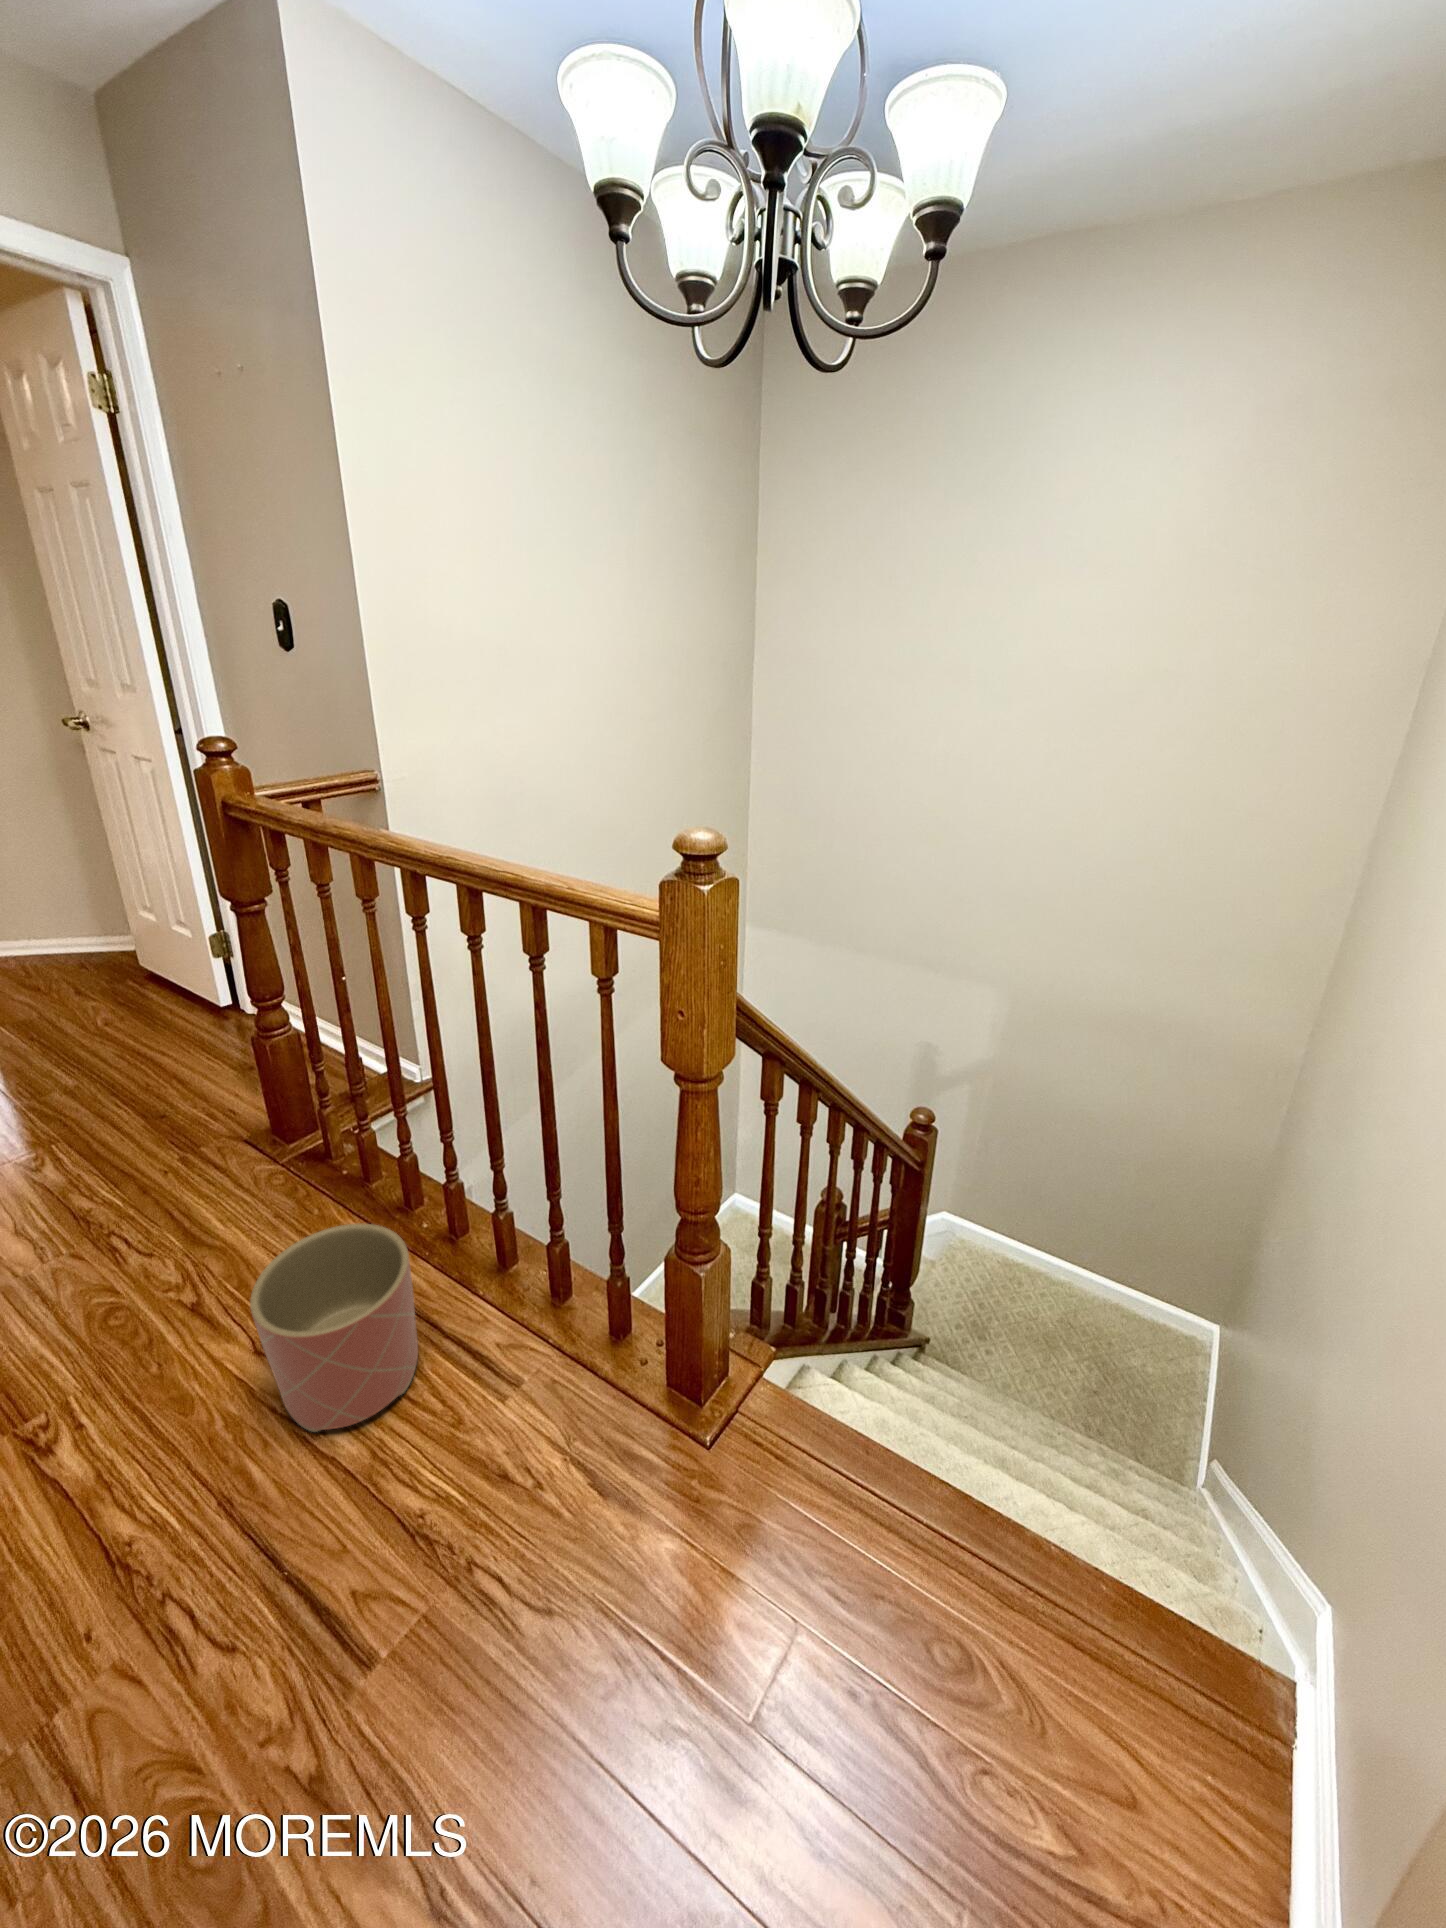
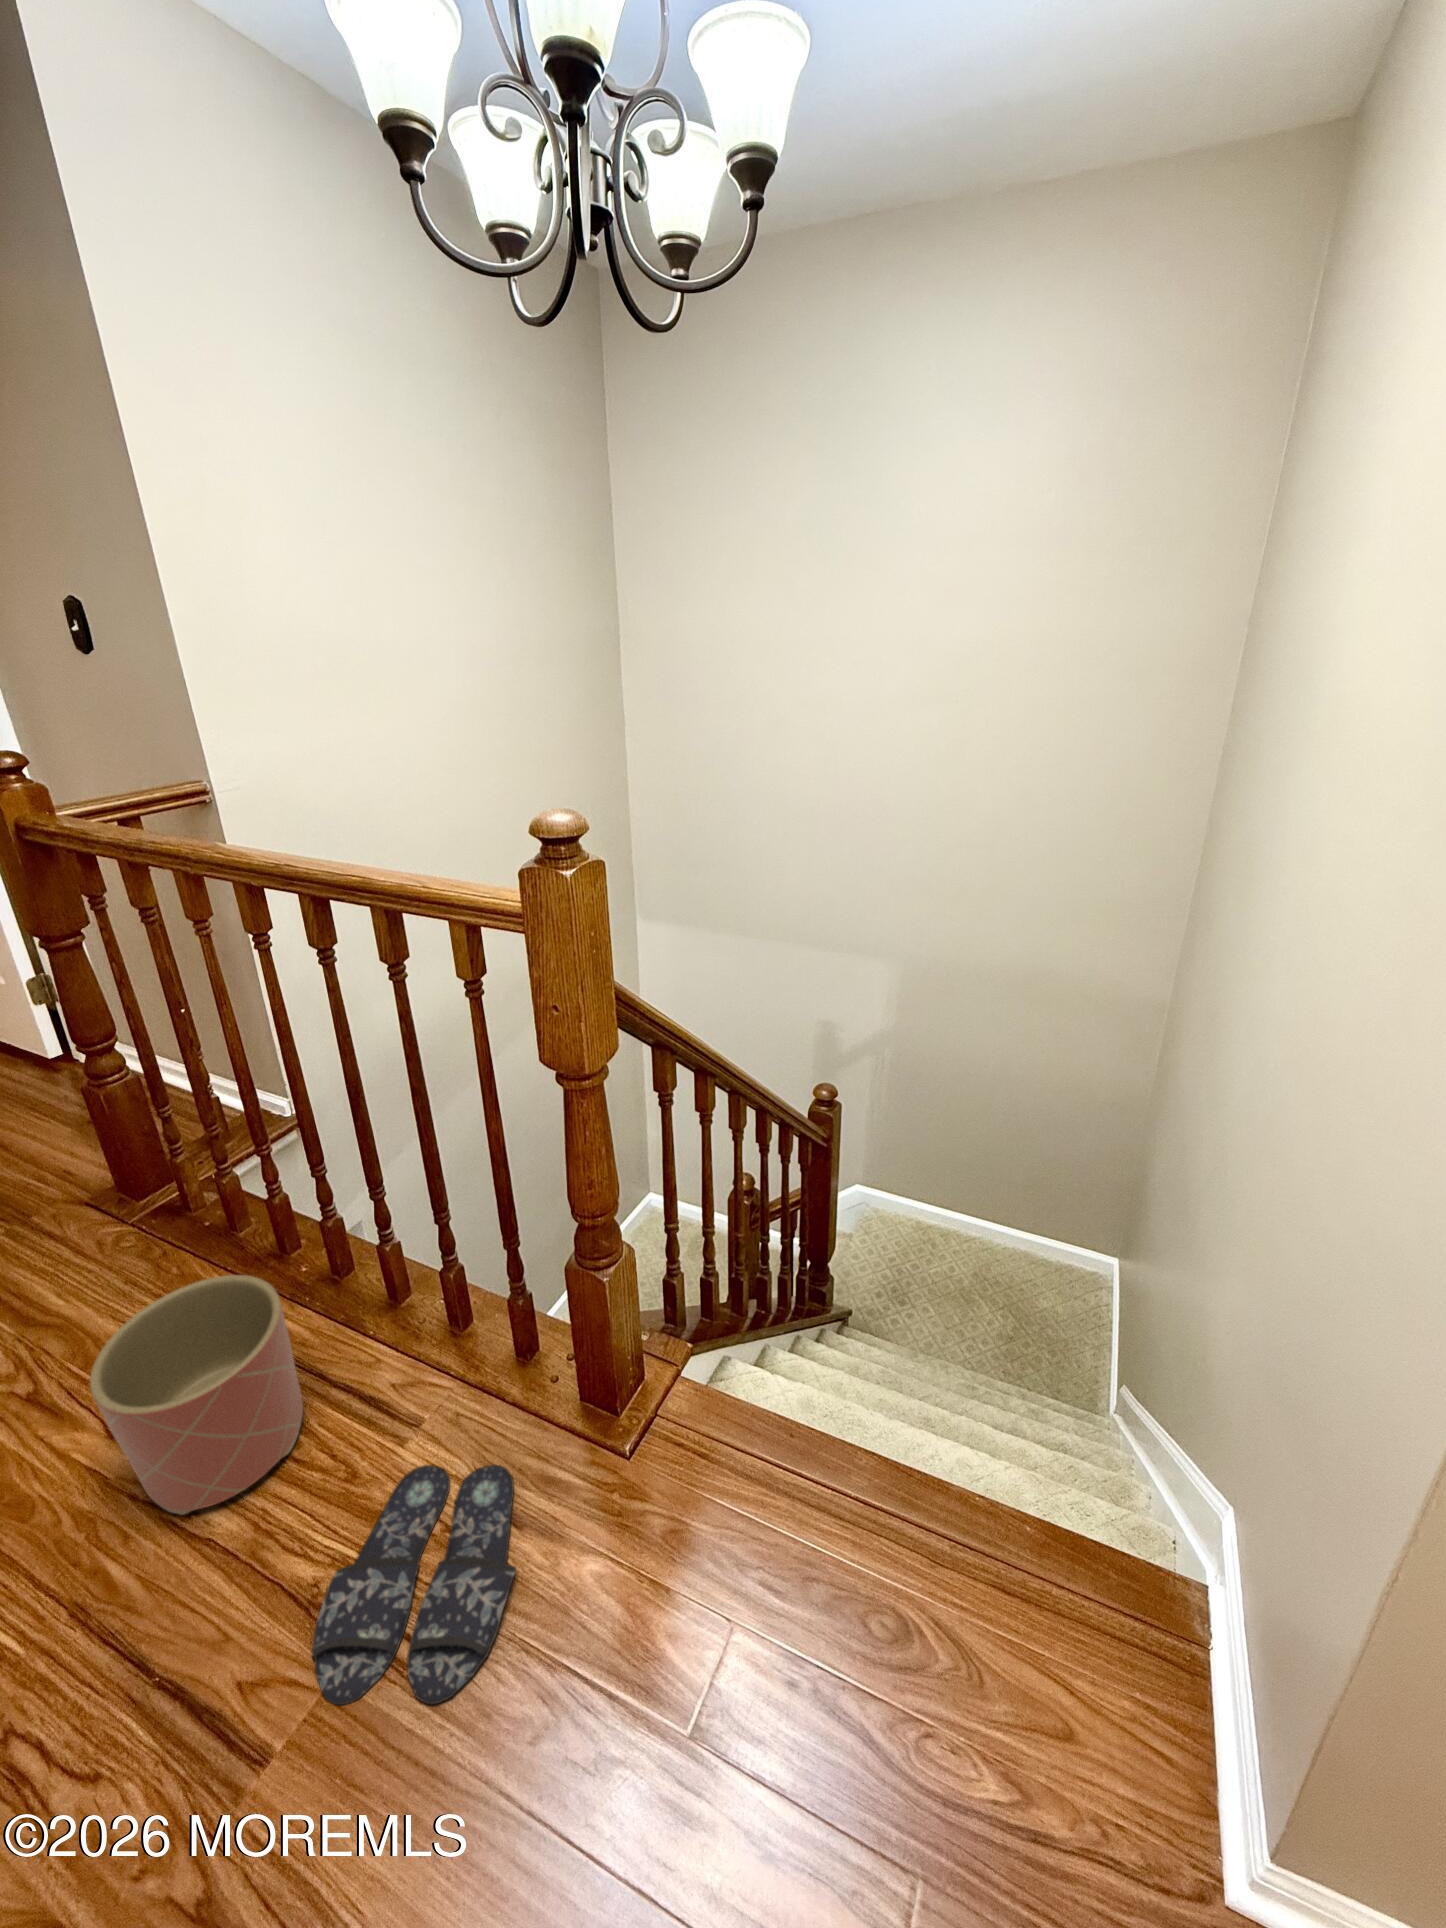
slippers: none [417,1424,601,1643] -> present [312,1465,516,1705]

